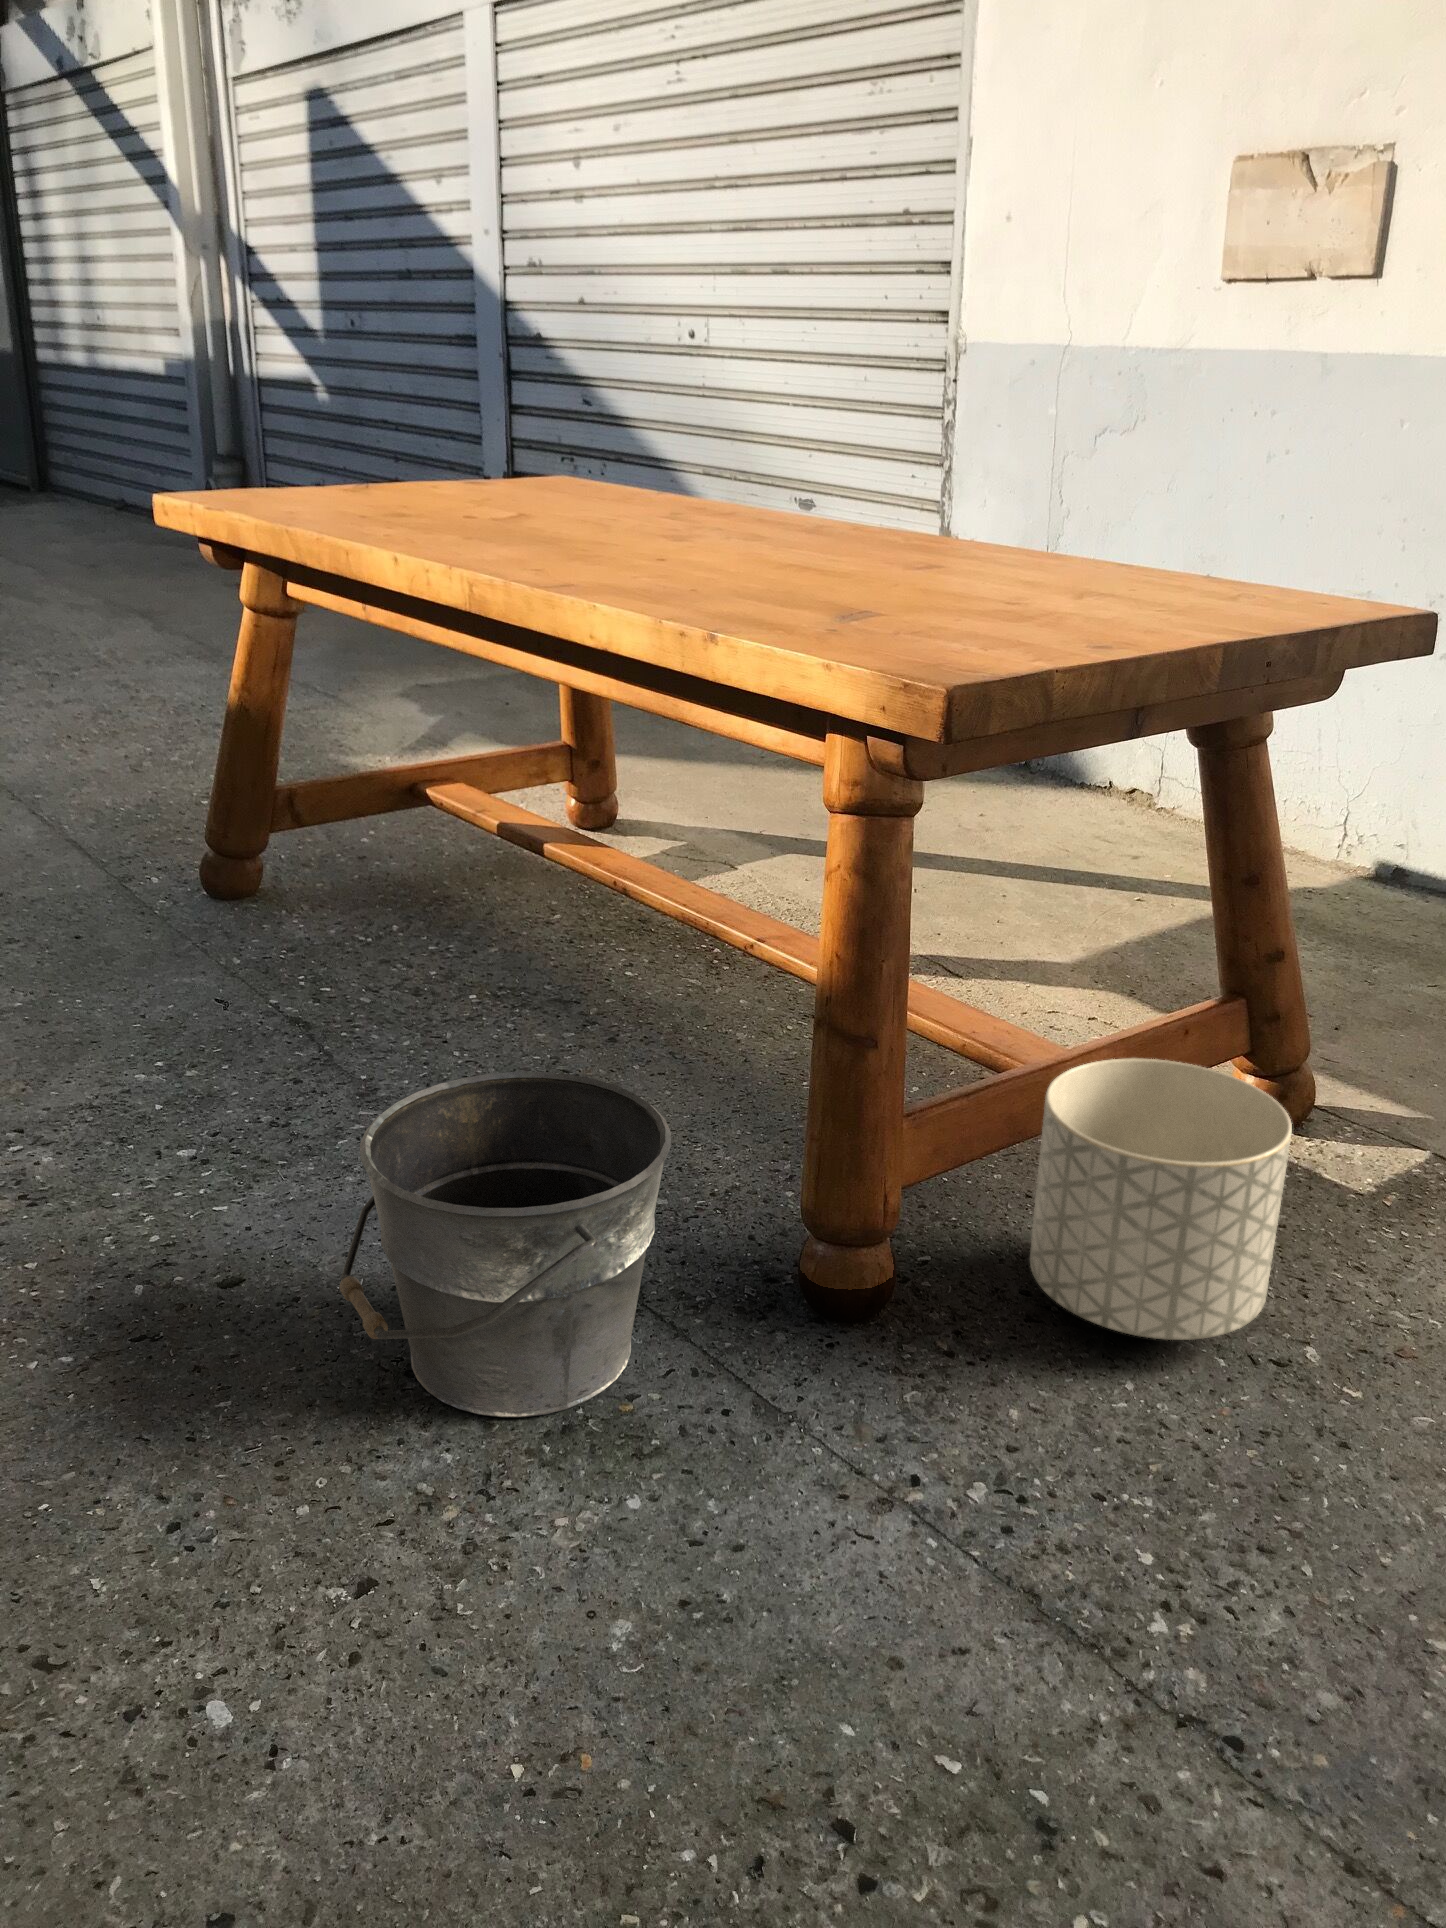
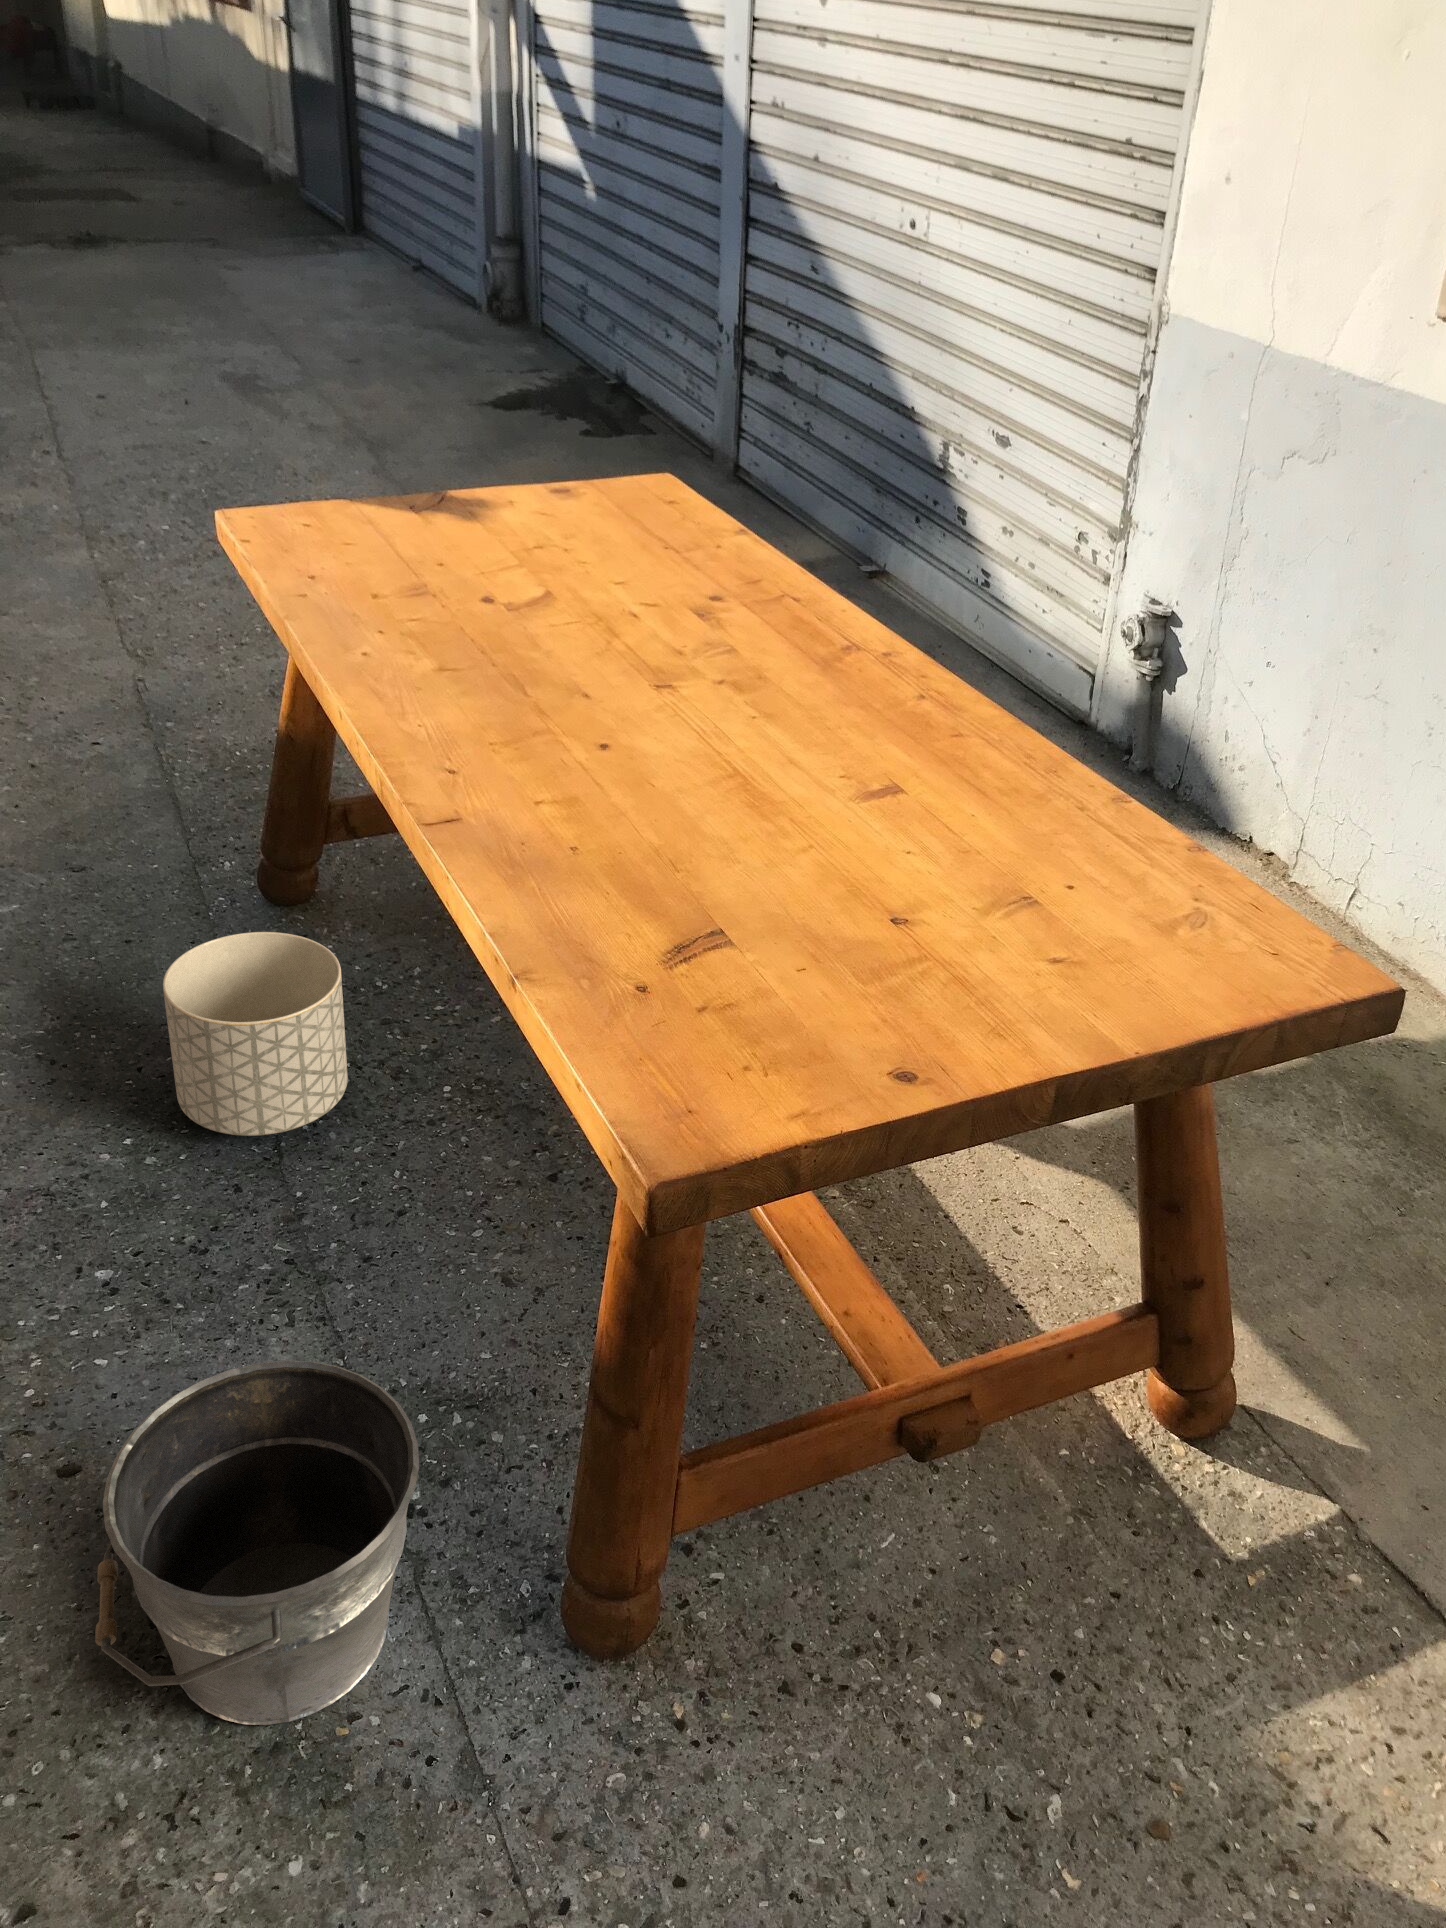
planter: present [1030,1058,1292,1340] -> present [163,932,348,1136]

